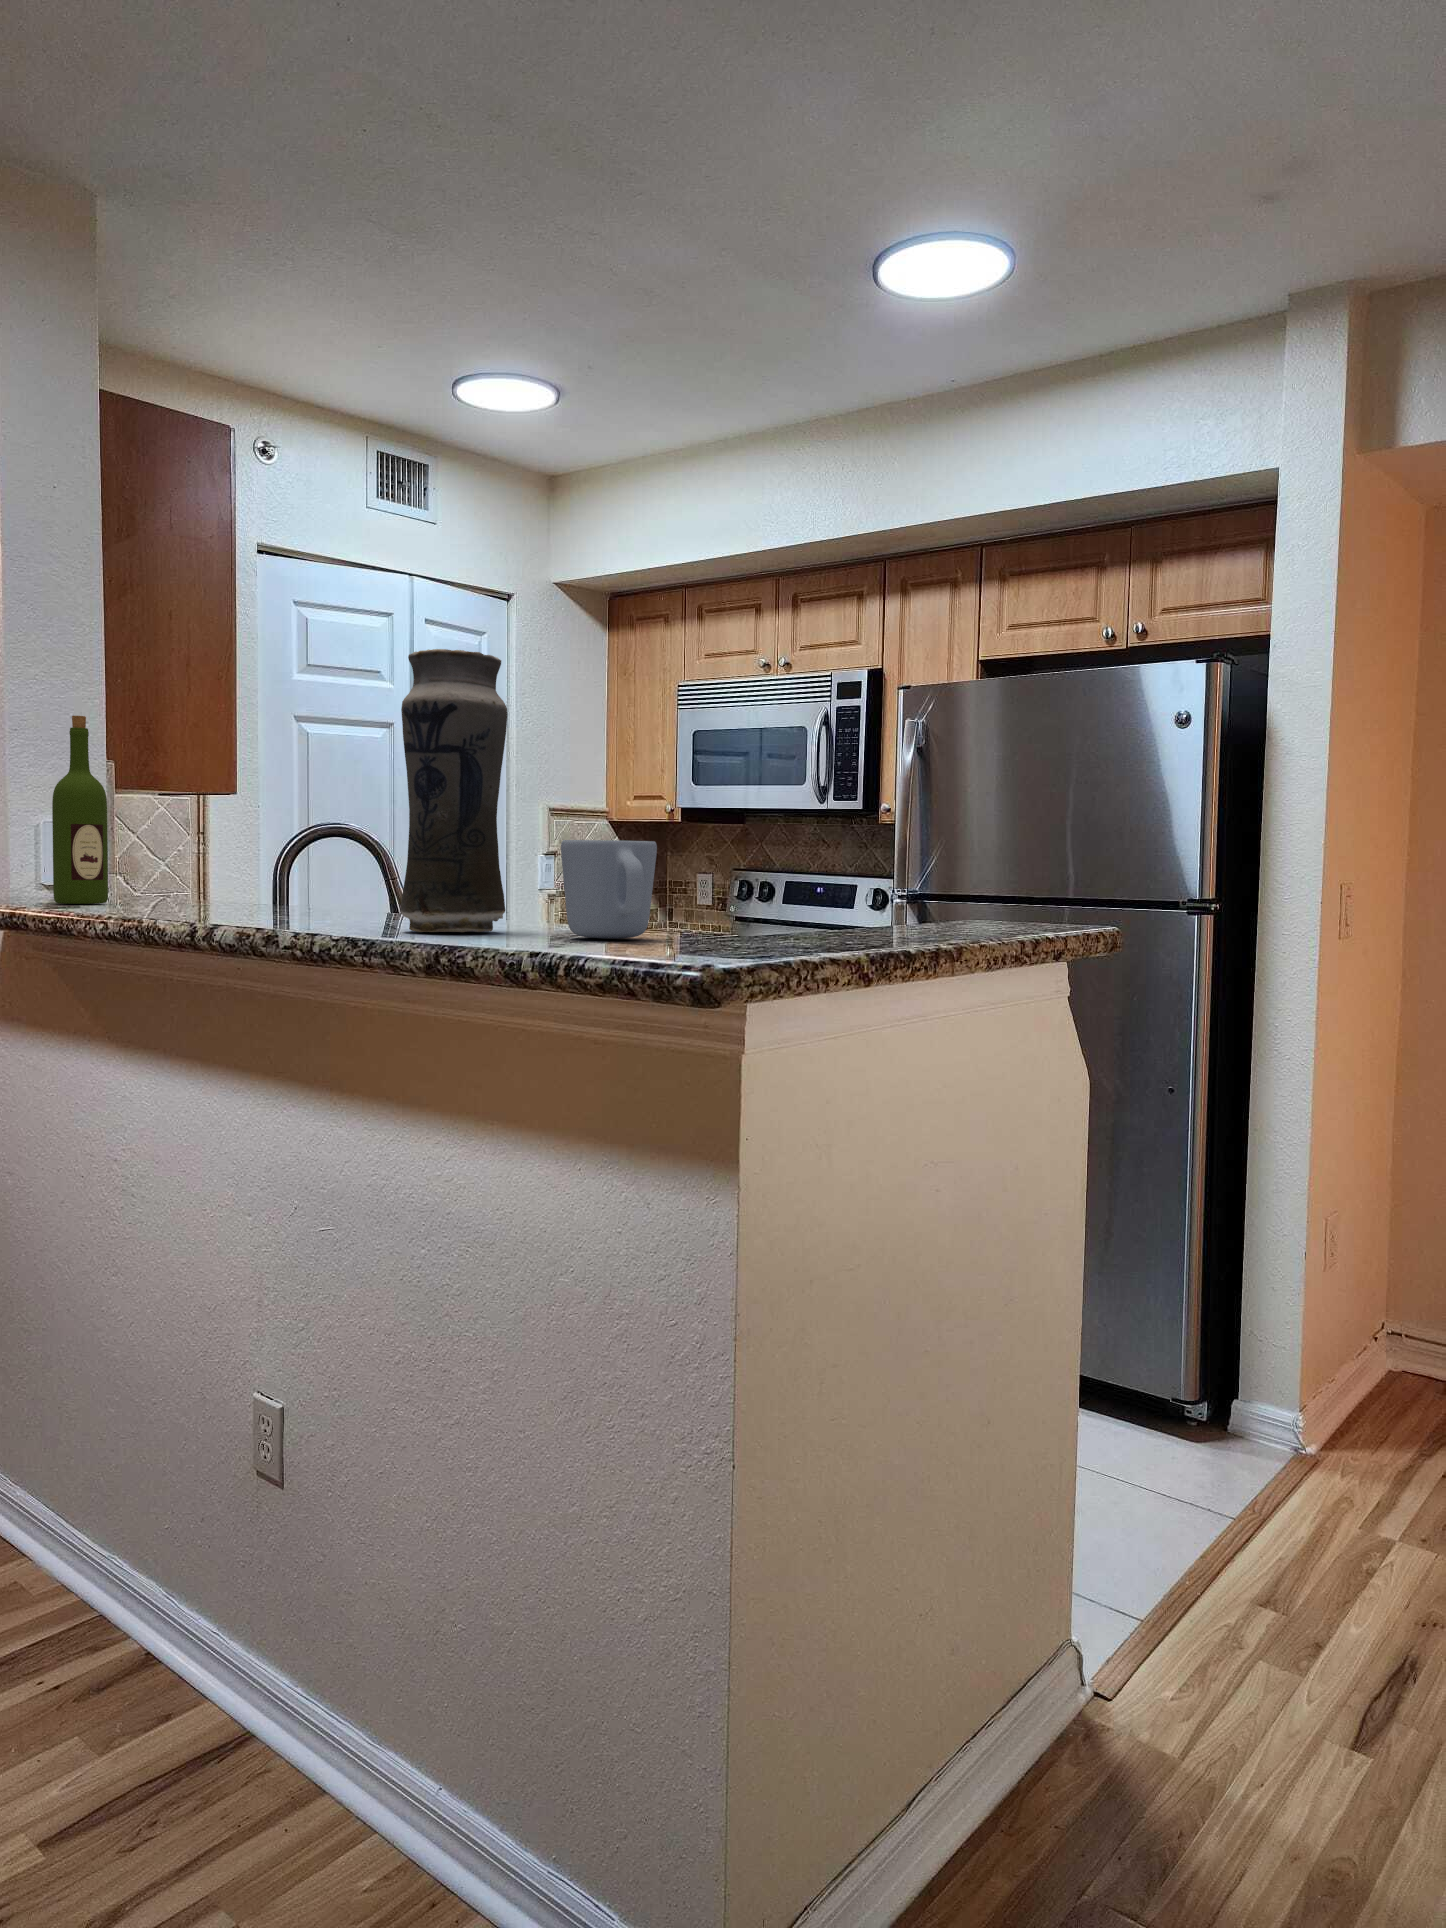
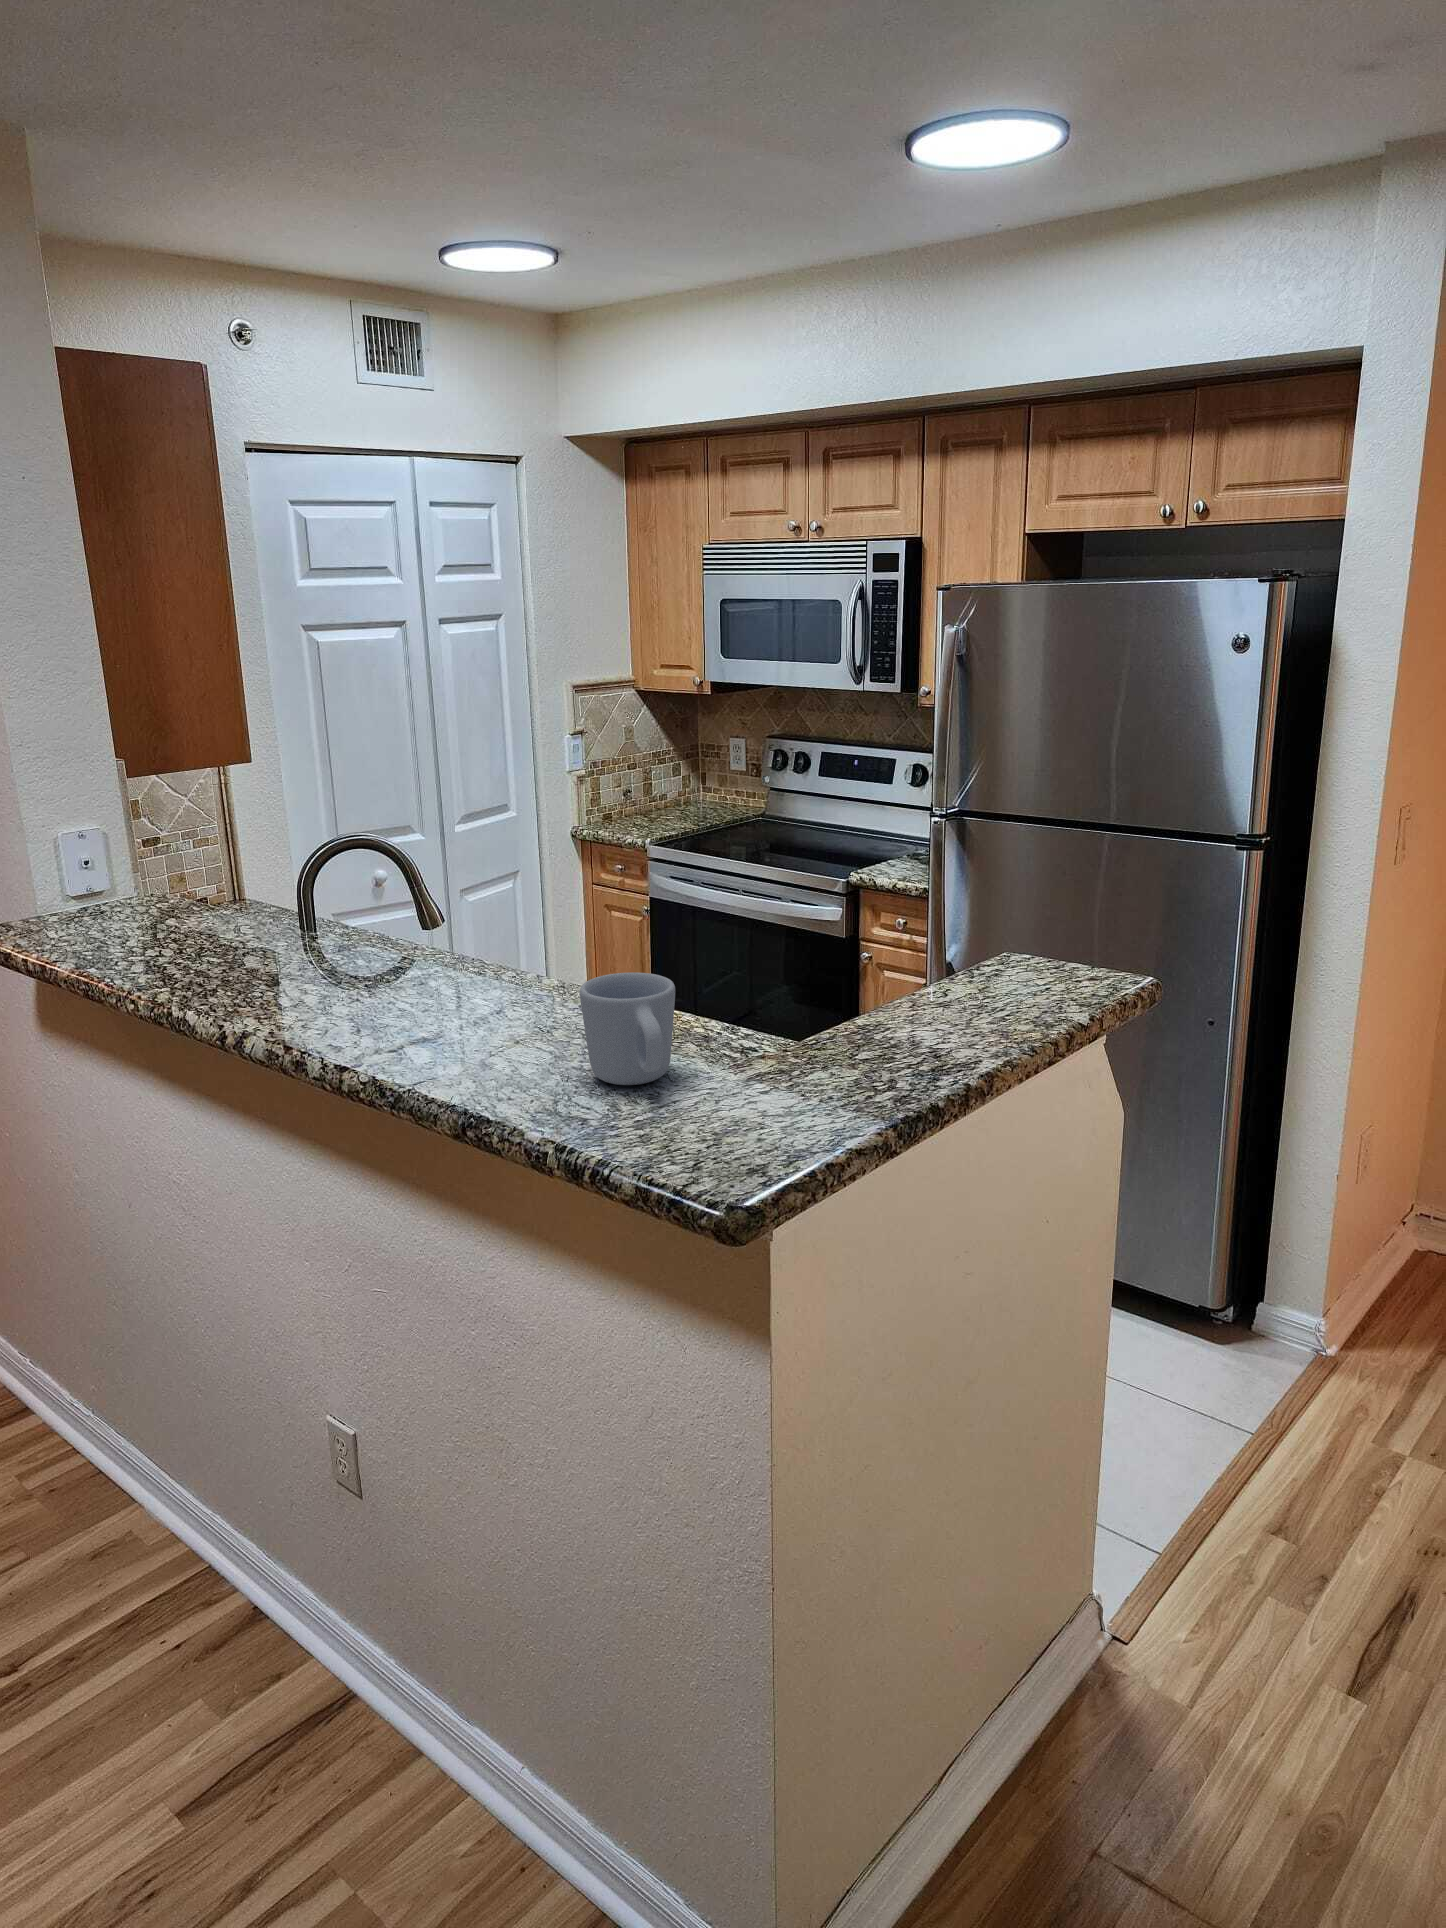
vase: present [401,649,507,932] -> none [412,781,529,1067]
wine bottle: present [52,716,108,904] -> none [70,738,137,929]

